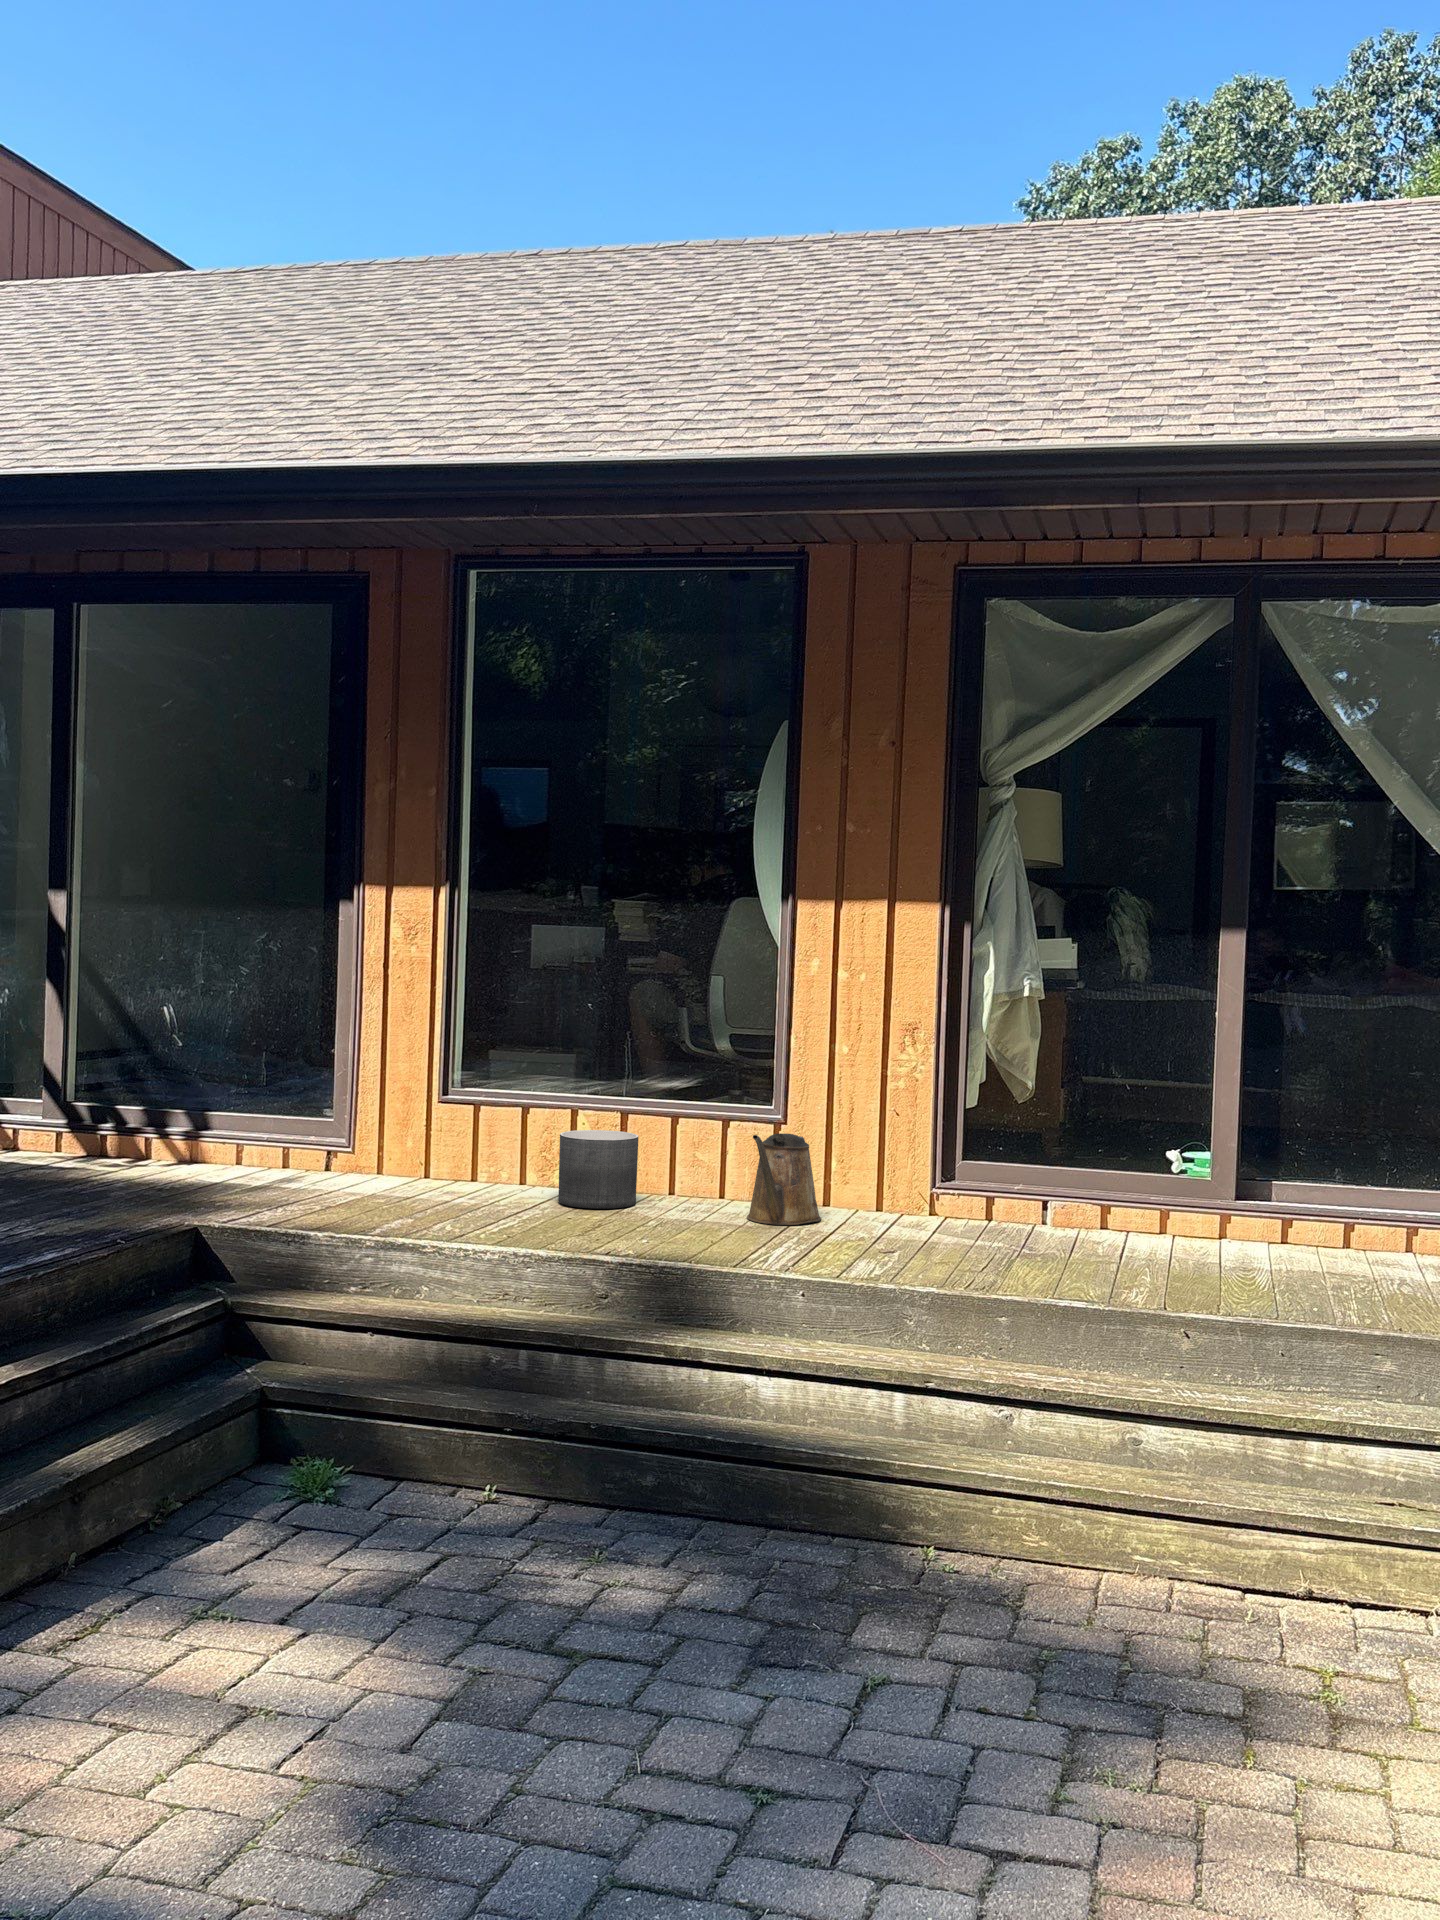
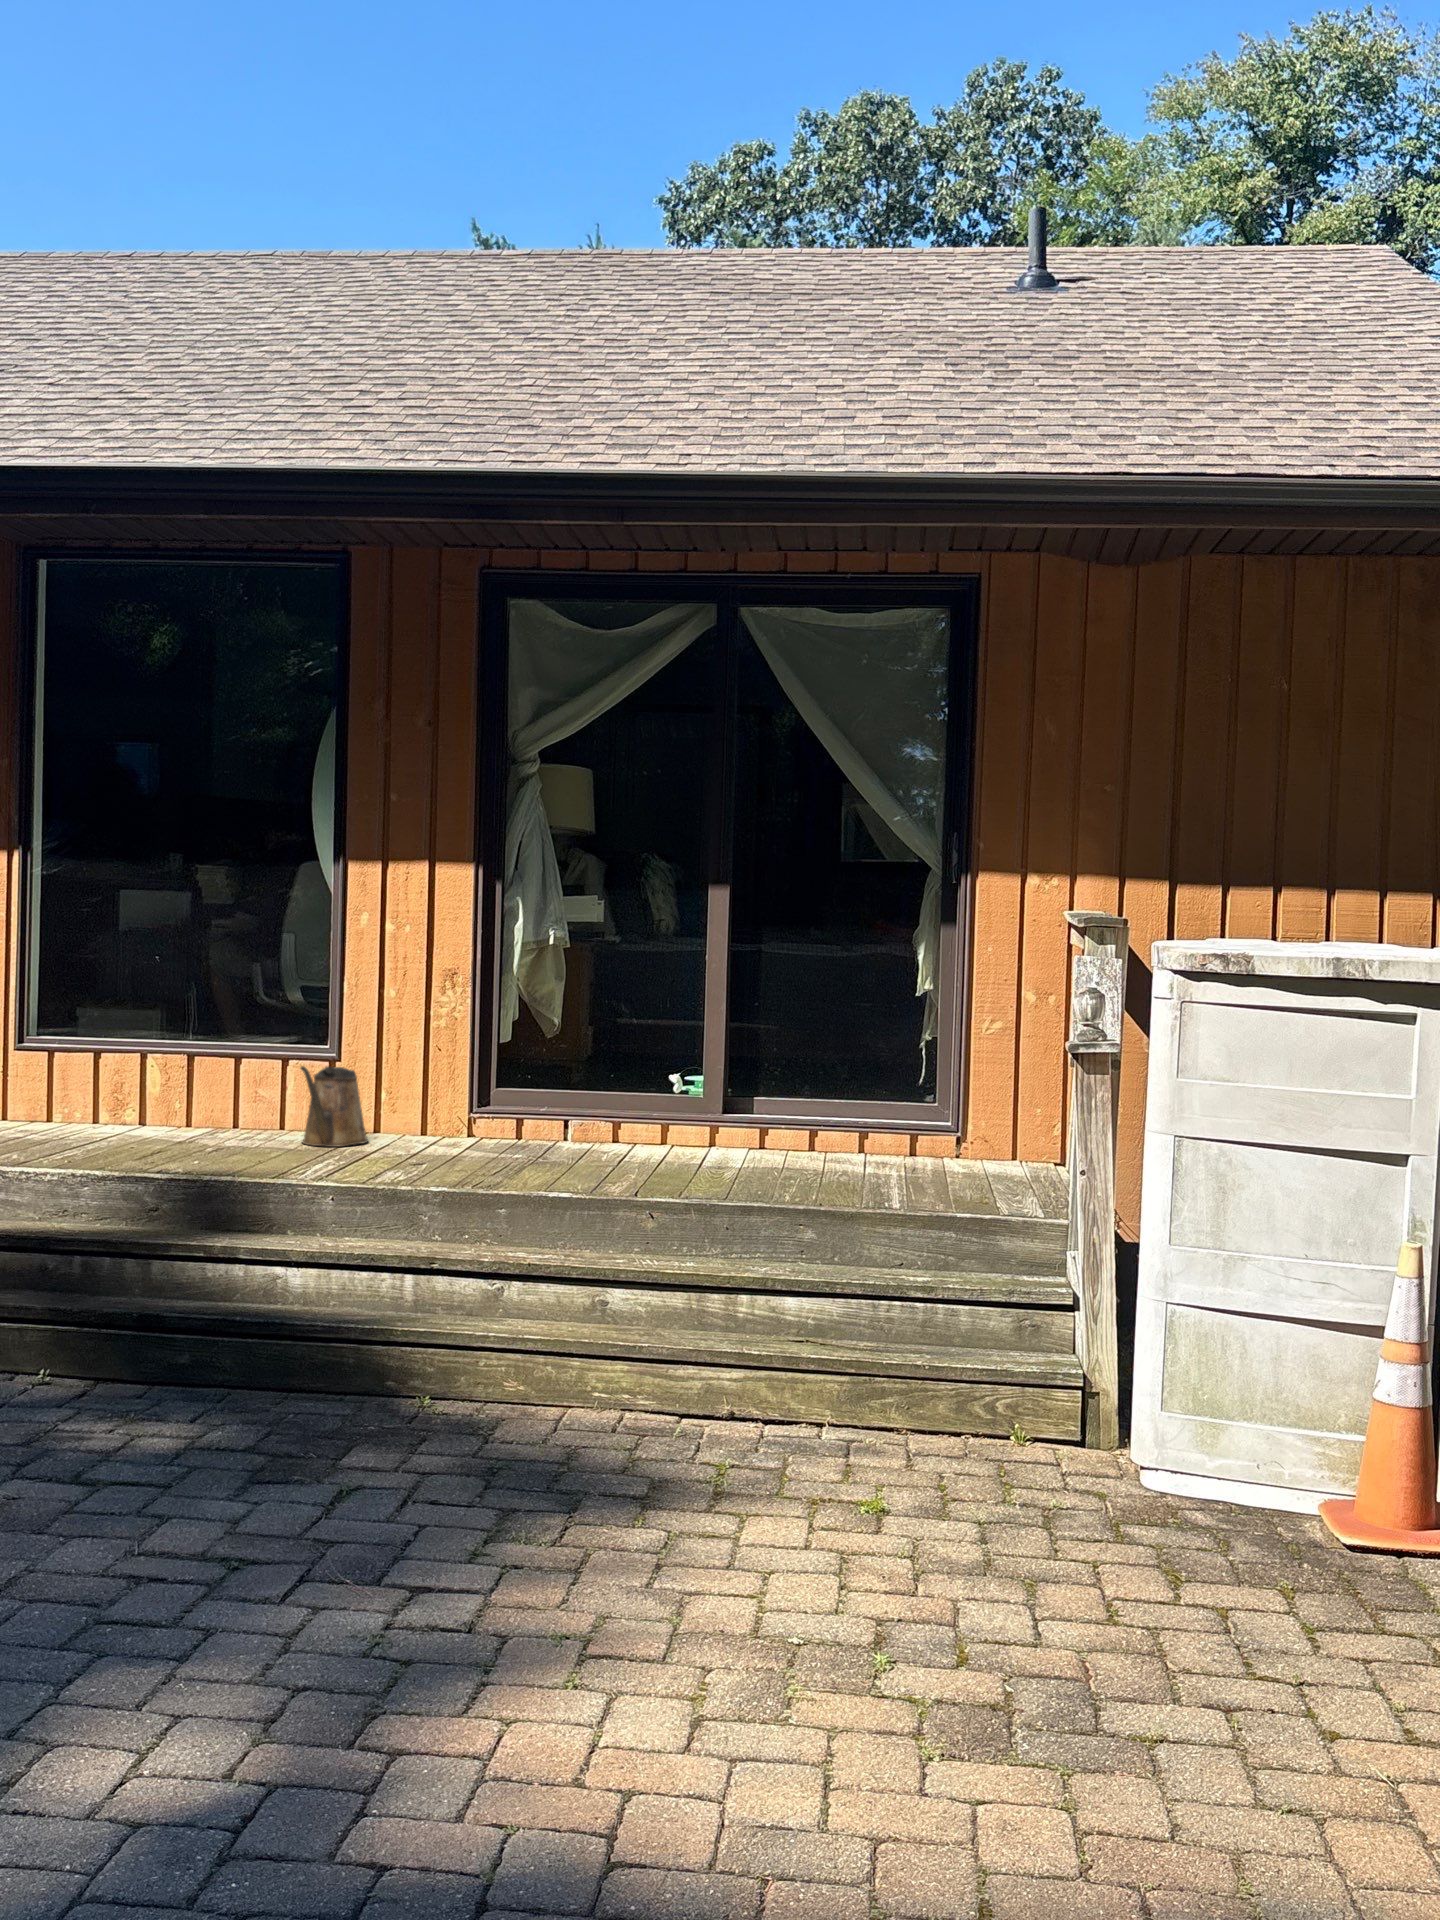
planter: present [558,1130,639,1209] -> none [130,1069,205,1138]

